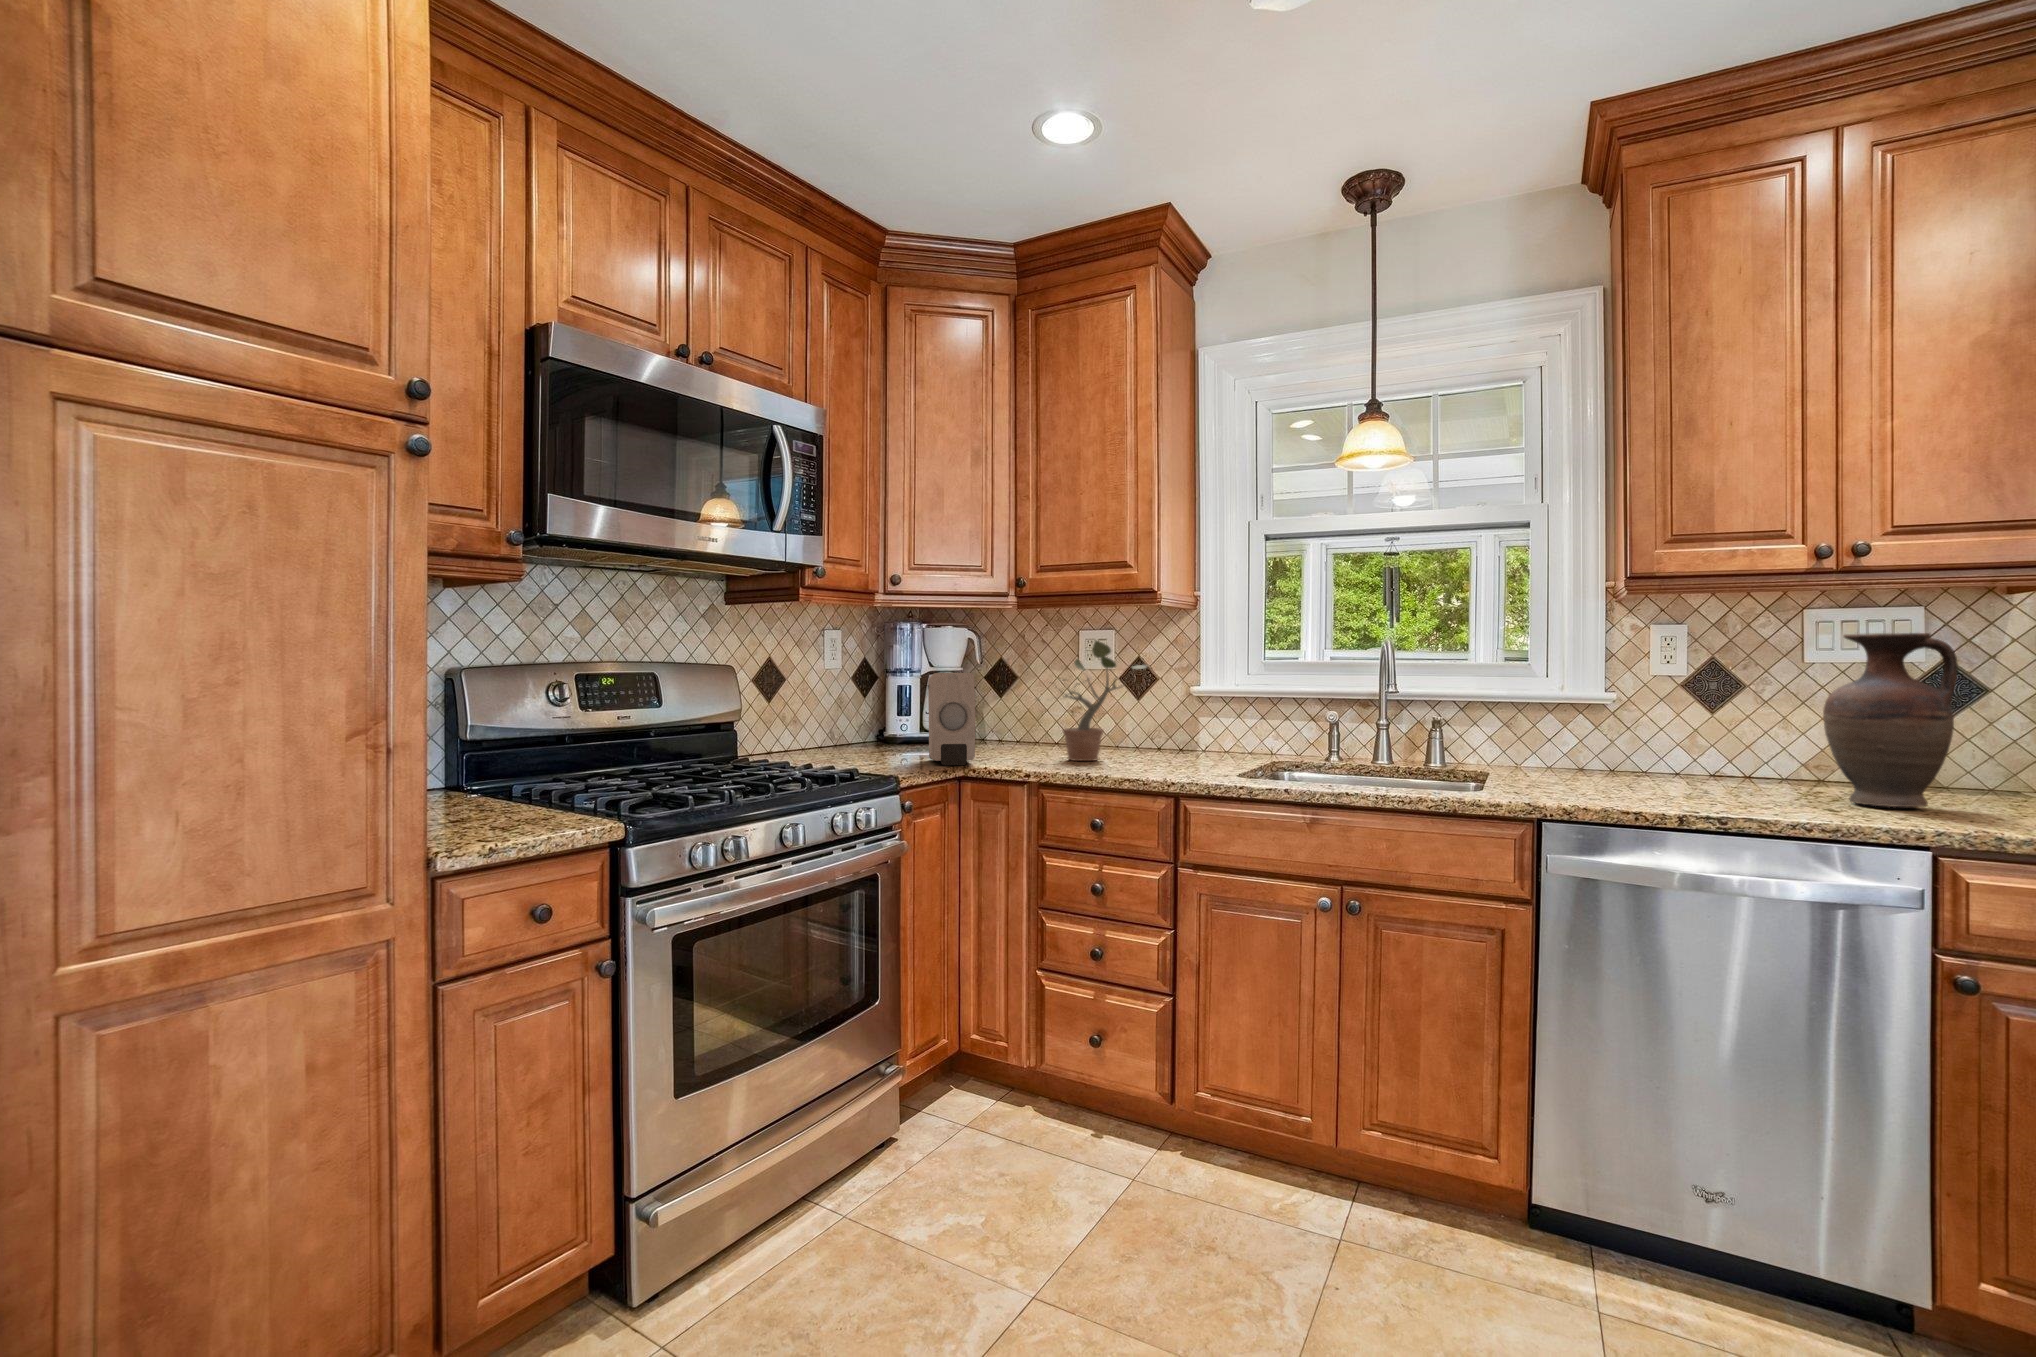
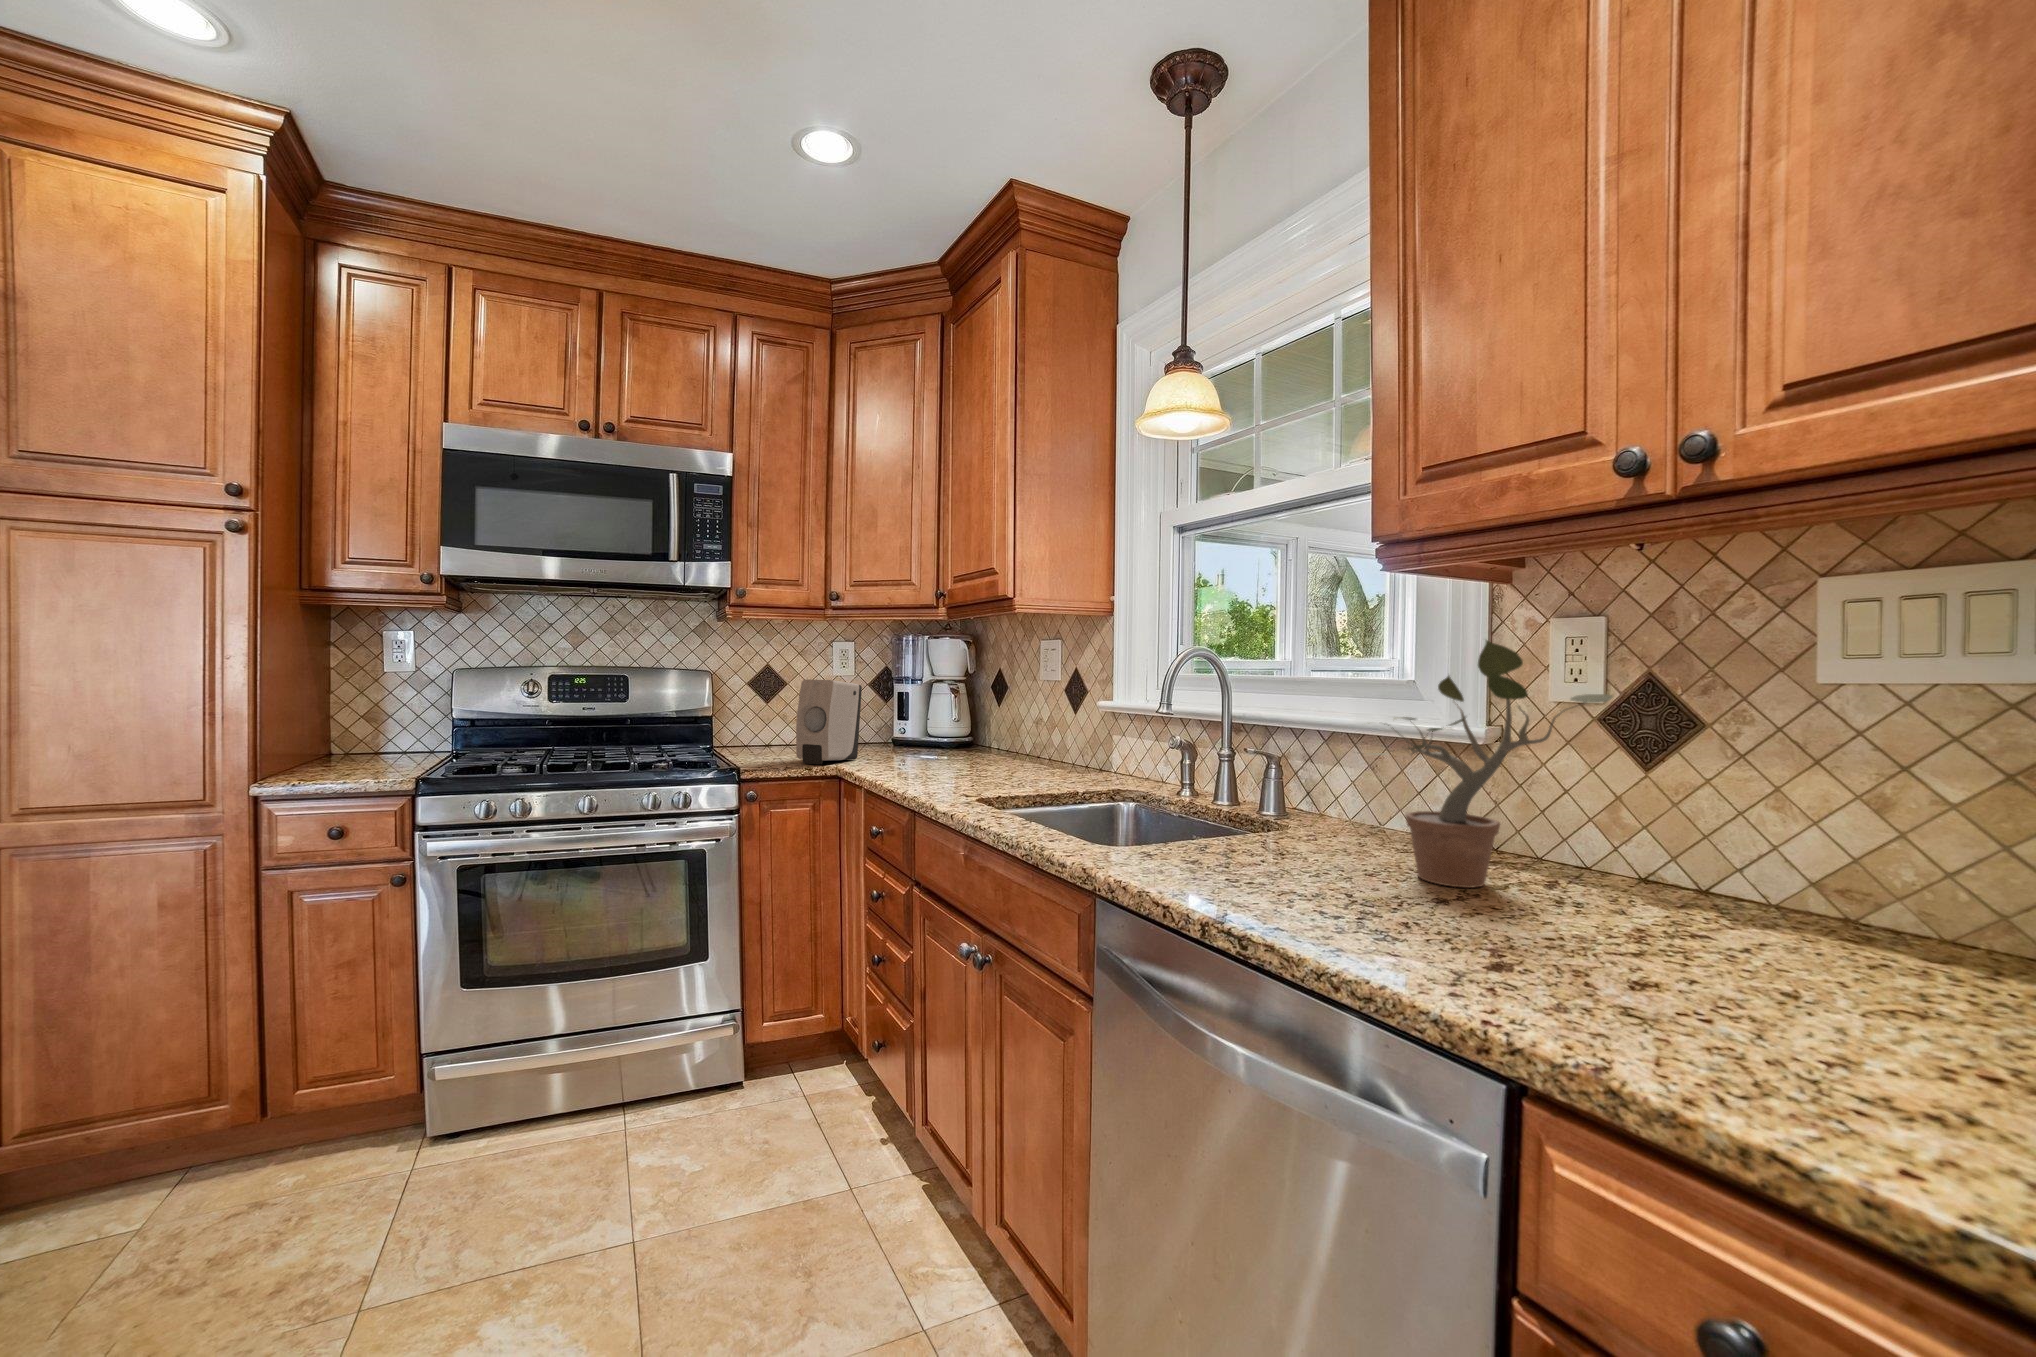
vase: present [1823,633,1958,807] -> none [1644,618,1947,1018]
potted plant: present [1059,641,1146,761] -> present [1368,640,1613,888]

